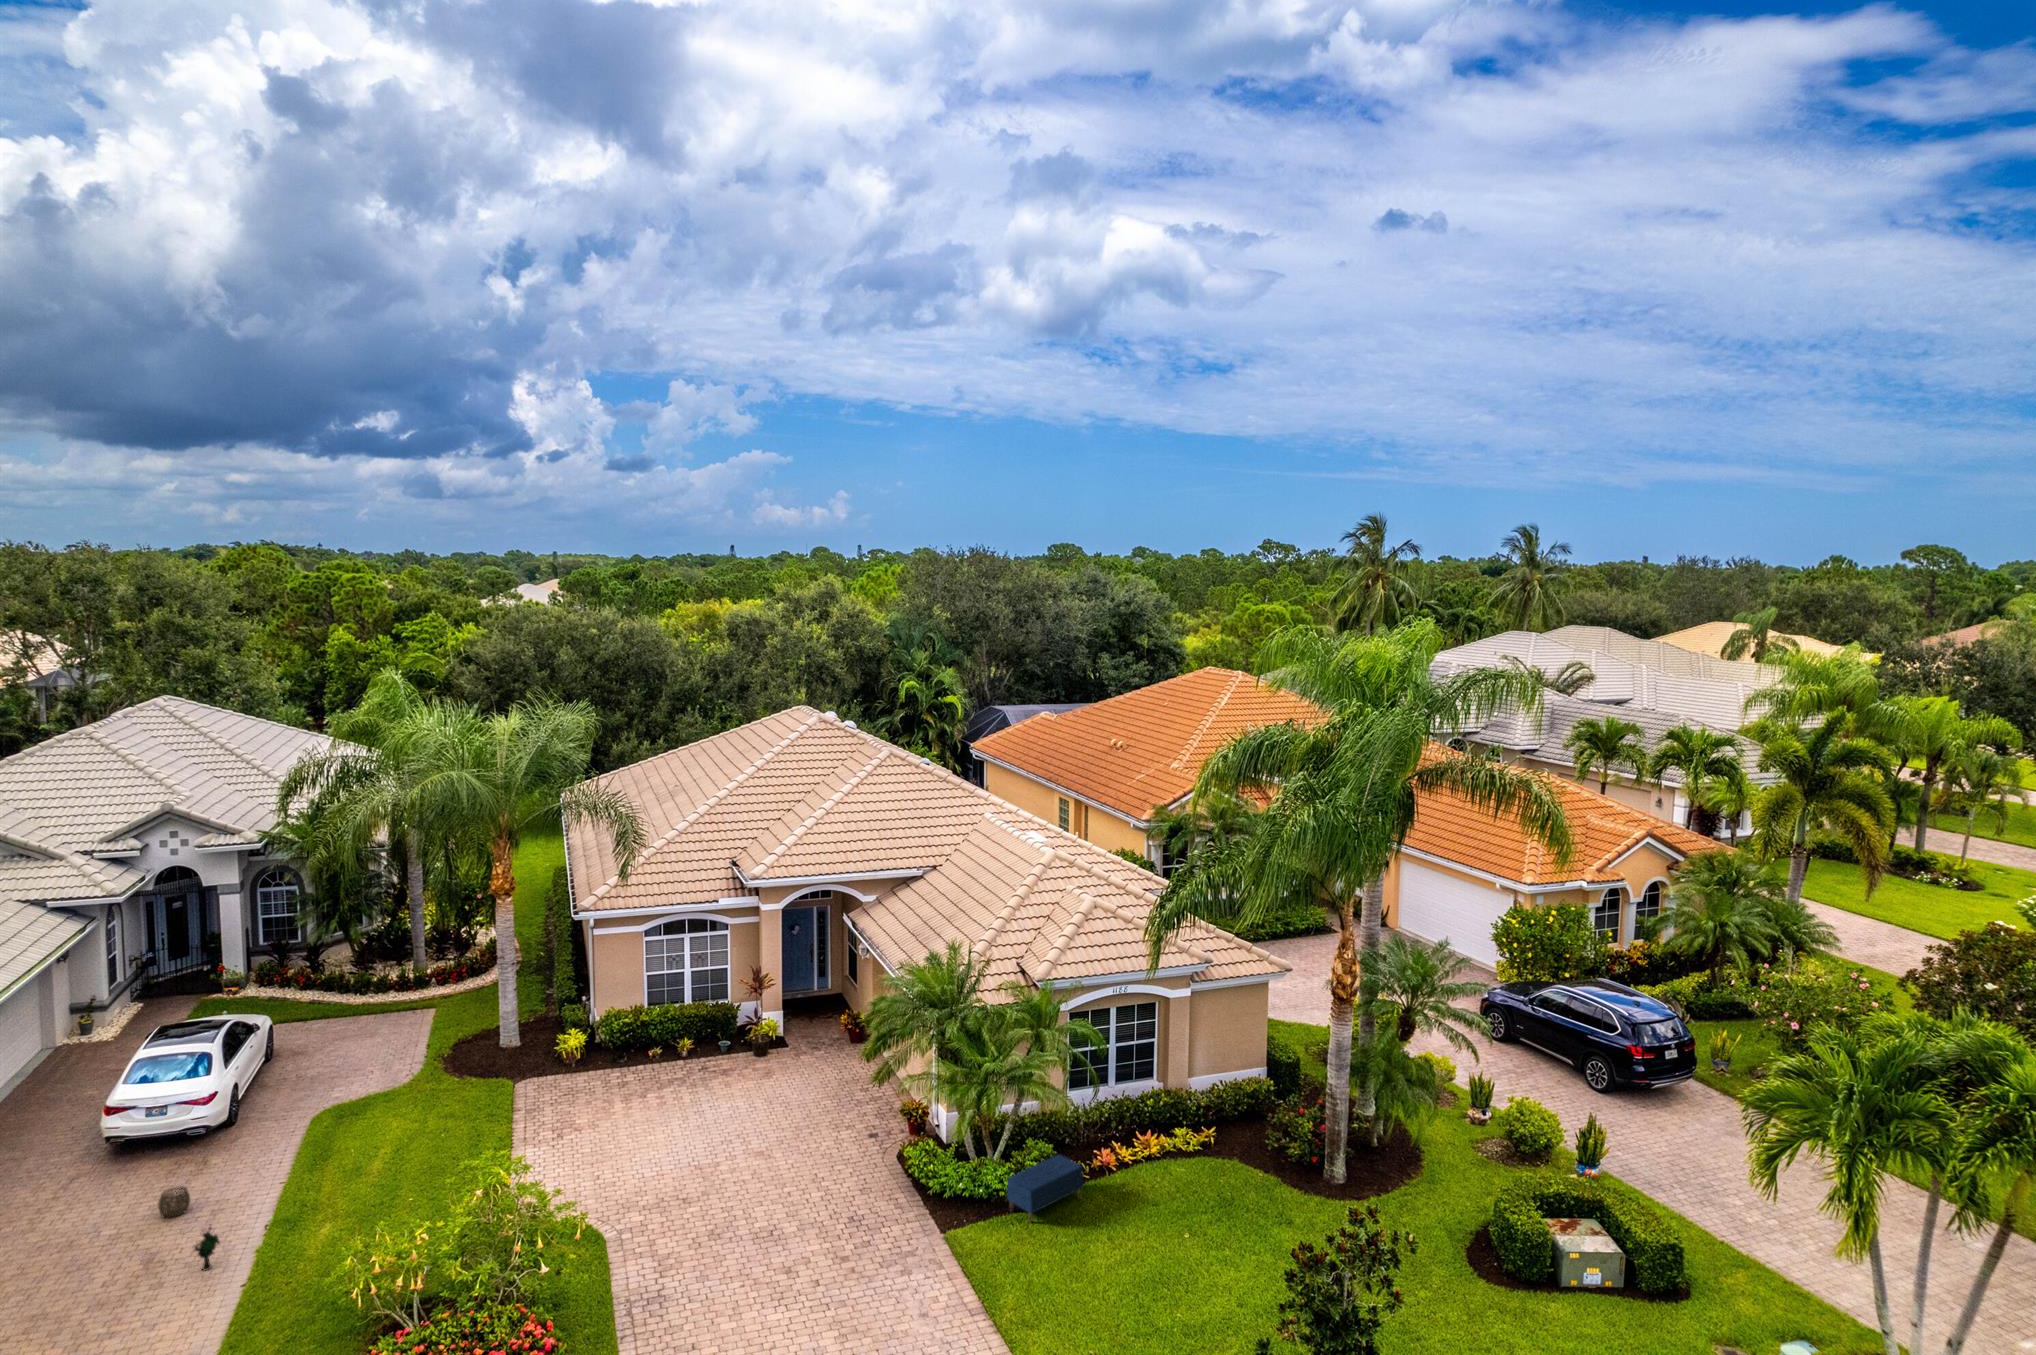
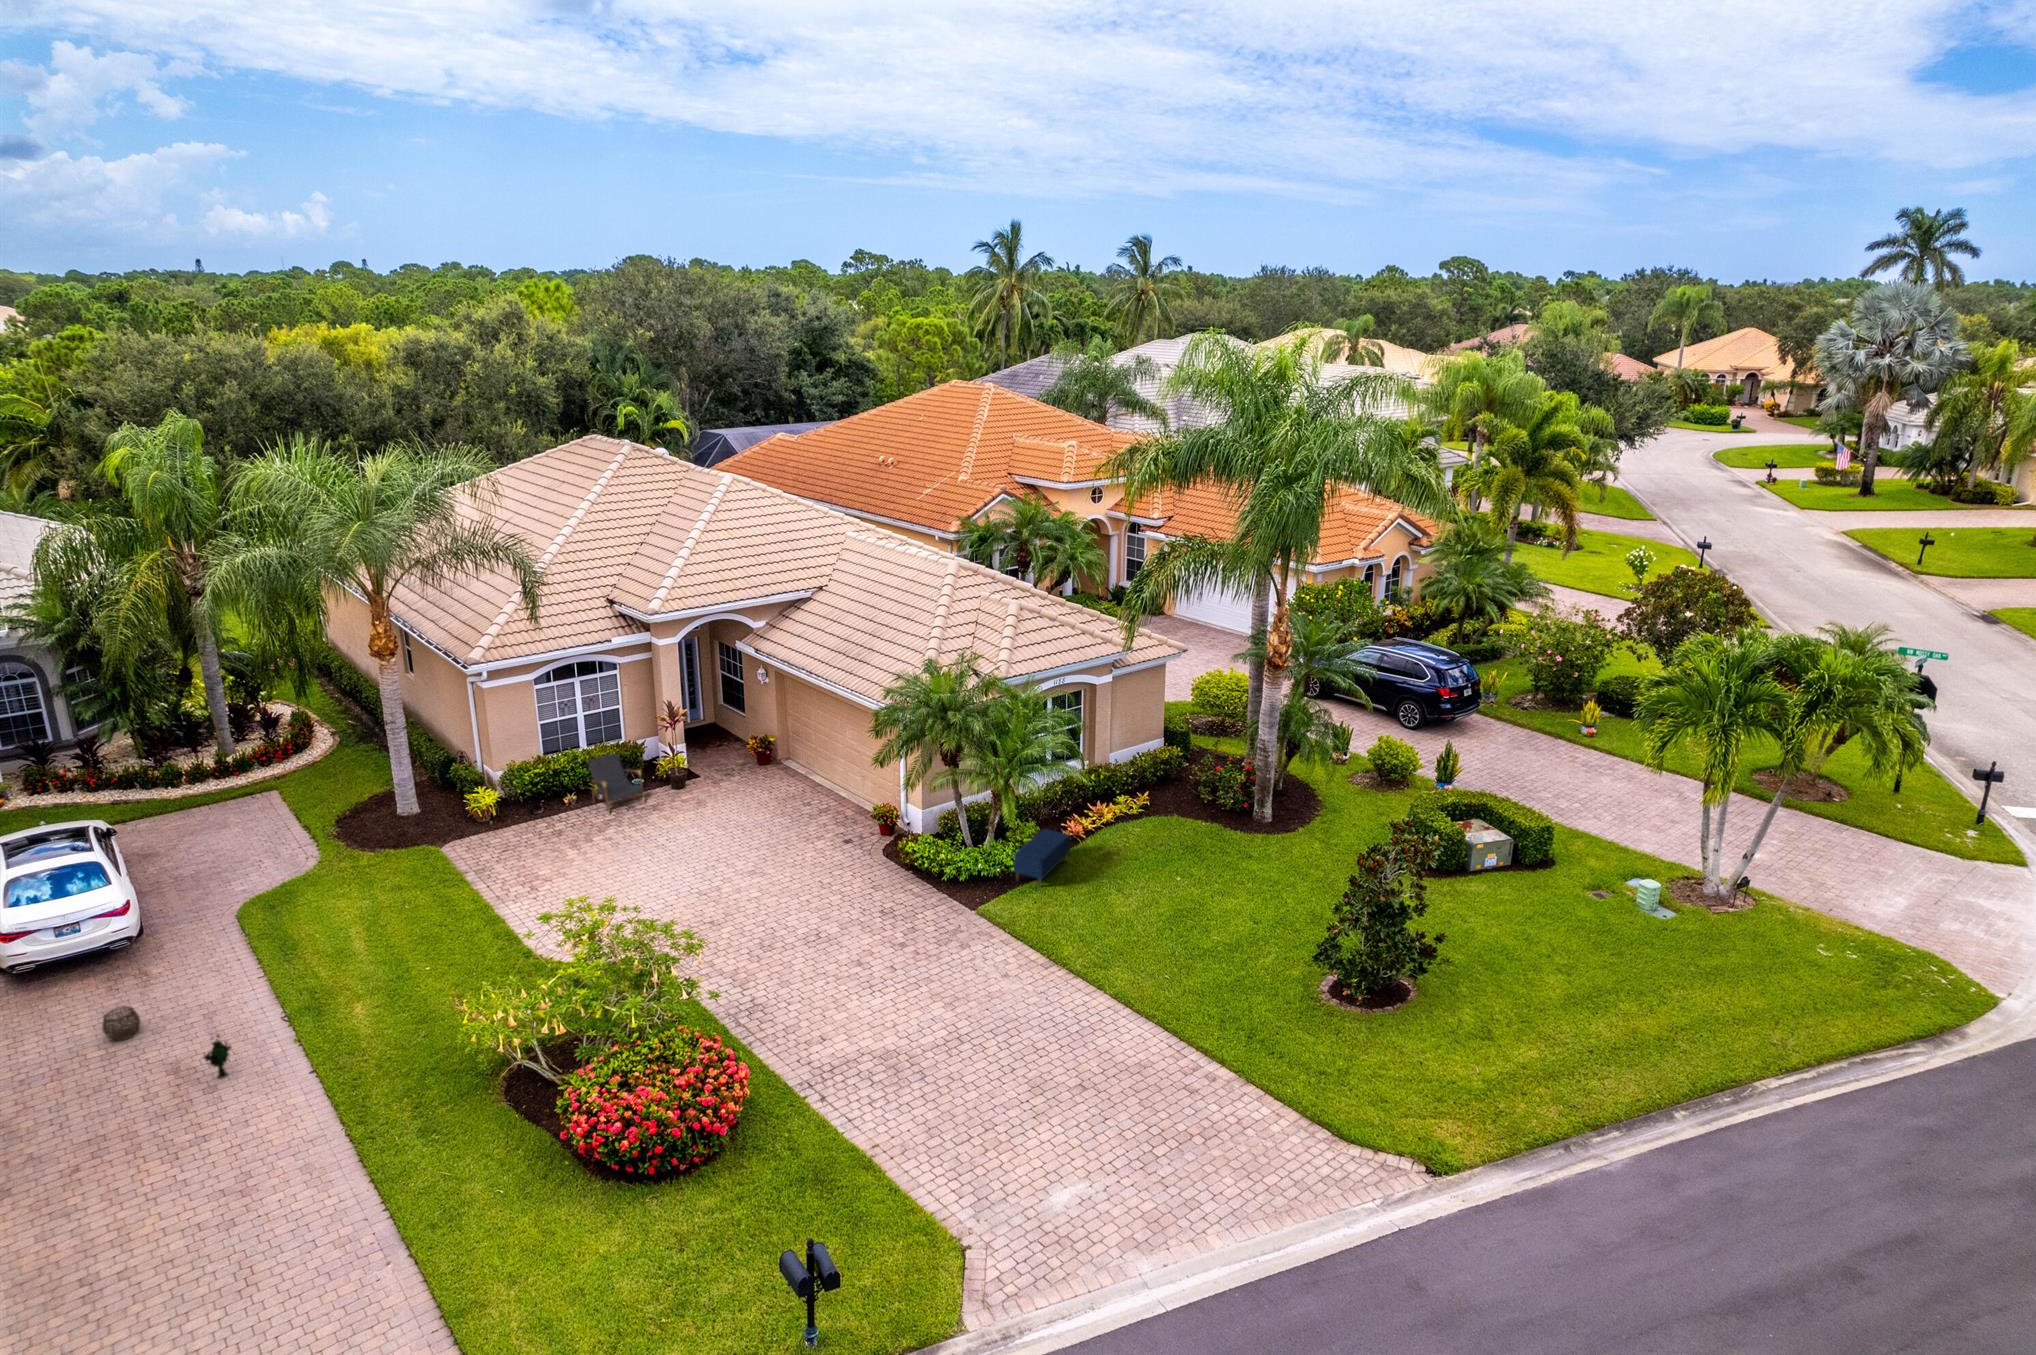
lounge chair: none [674,1011,720,1074] -> present [588,753,645,814]

